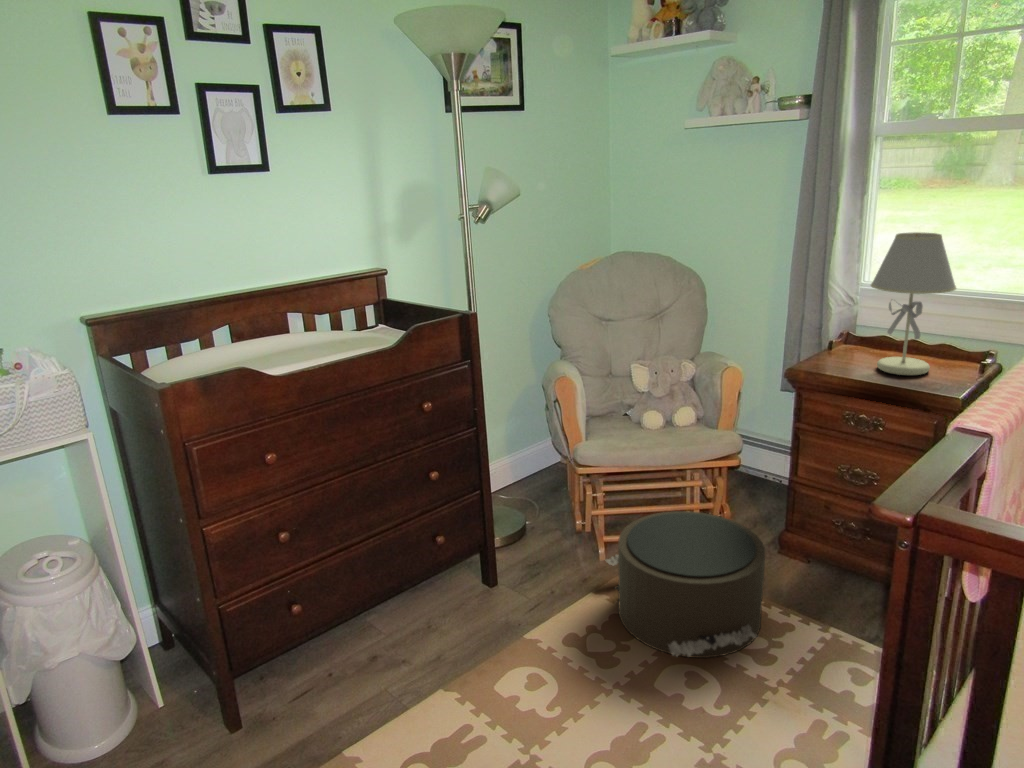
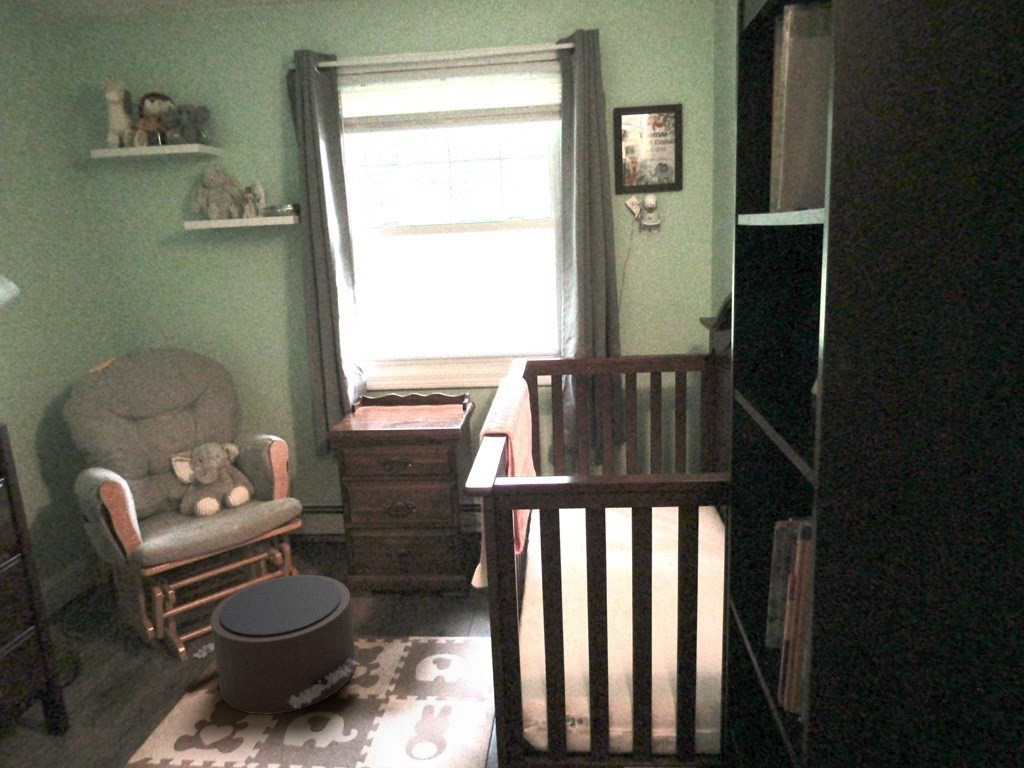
table lamp: present [871,232,956,375] -> none [379,310,439,421]

